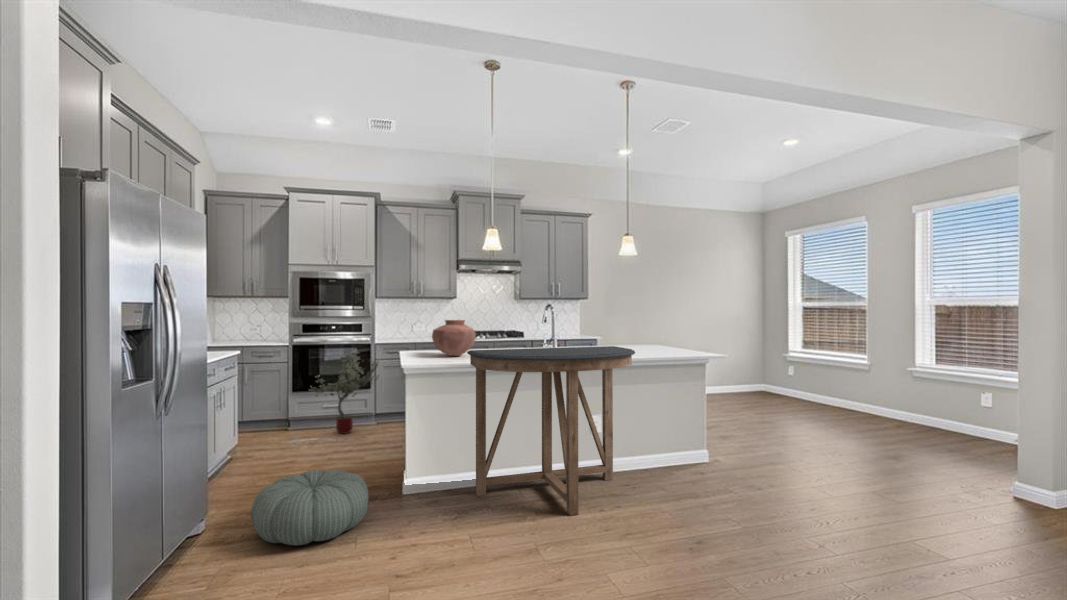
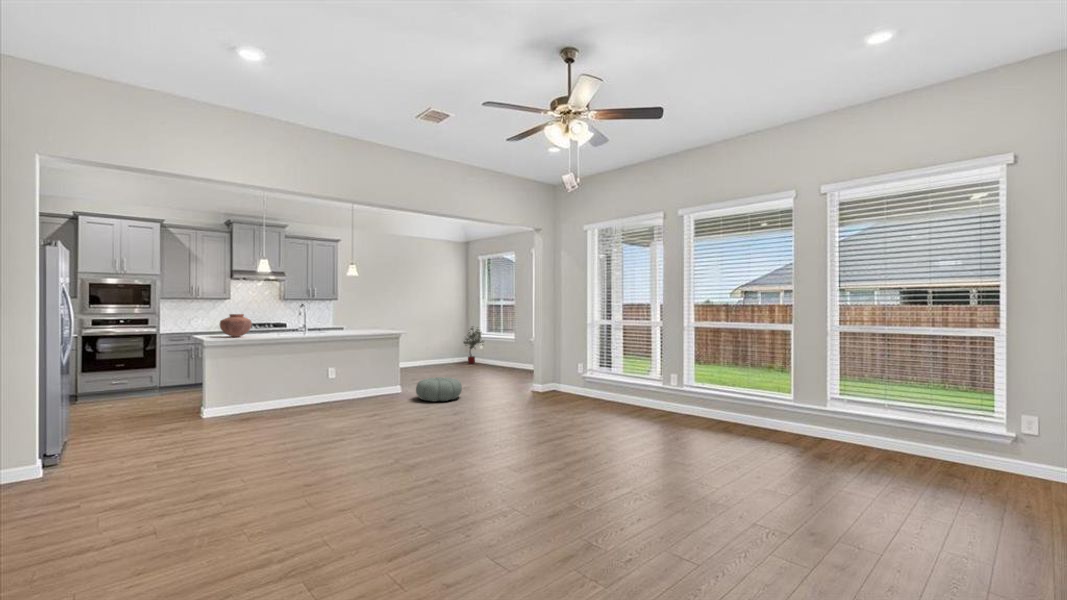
console table: present [467,346,635,515] -> none [248,328,352,414]
potted tree: present [309,351,379,434] -> present [464,326,483,364]
pouf: present [251,469,369,545] -> present [416,377,462,402]

